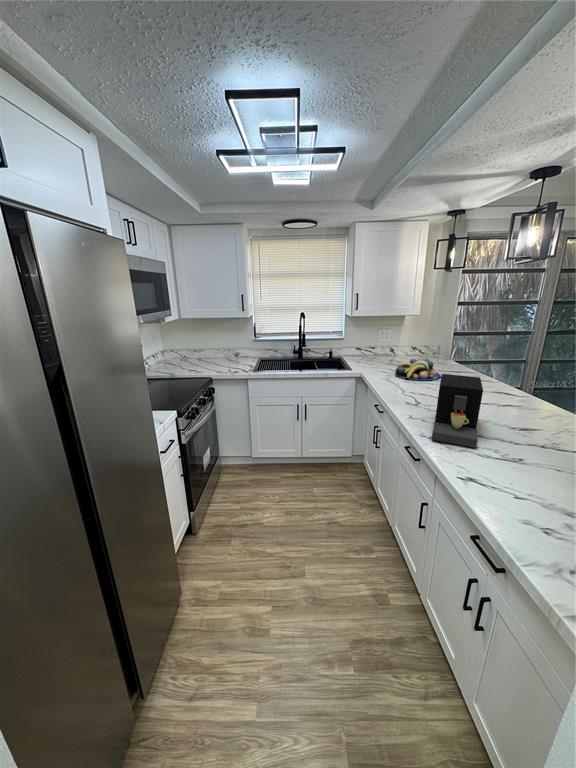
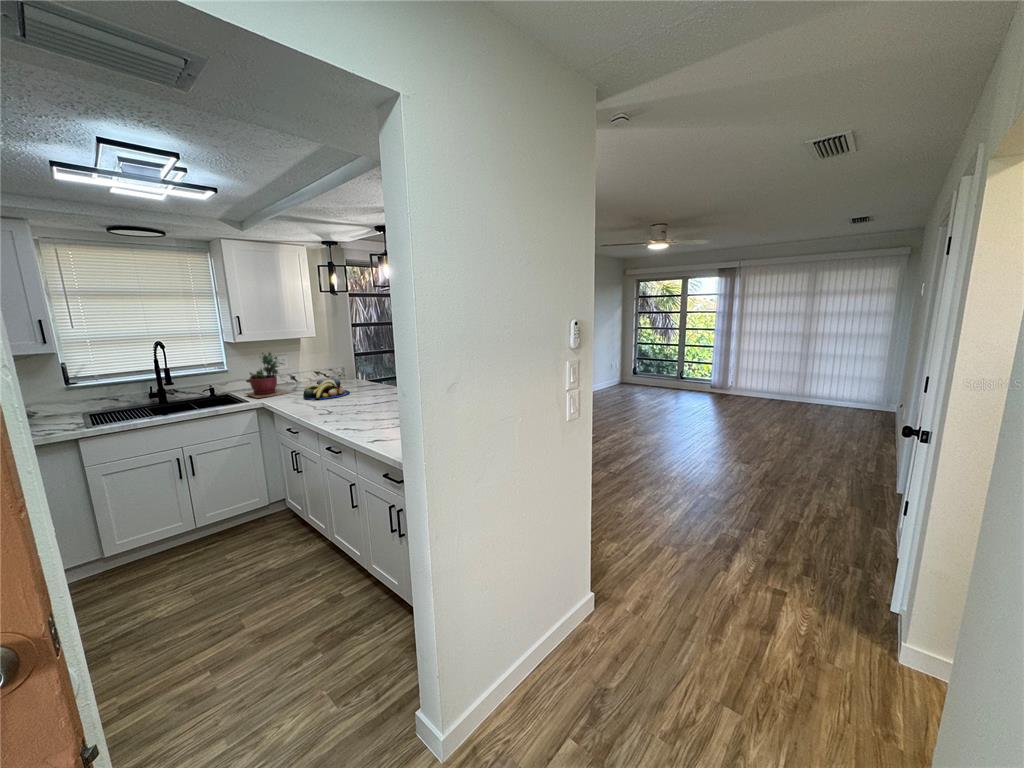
succulent plant: none [350,326,388,366] -> present [245,352,291,398]
coffee maker: present [432,374,483,448] -> none [344,378,379,430]

